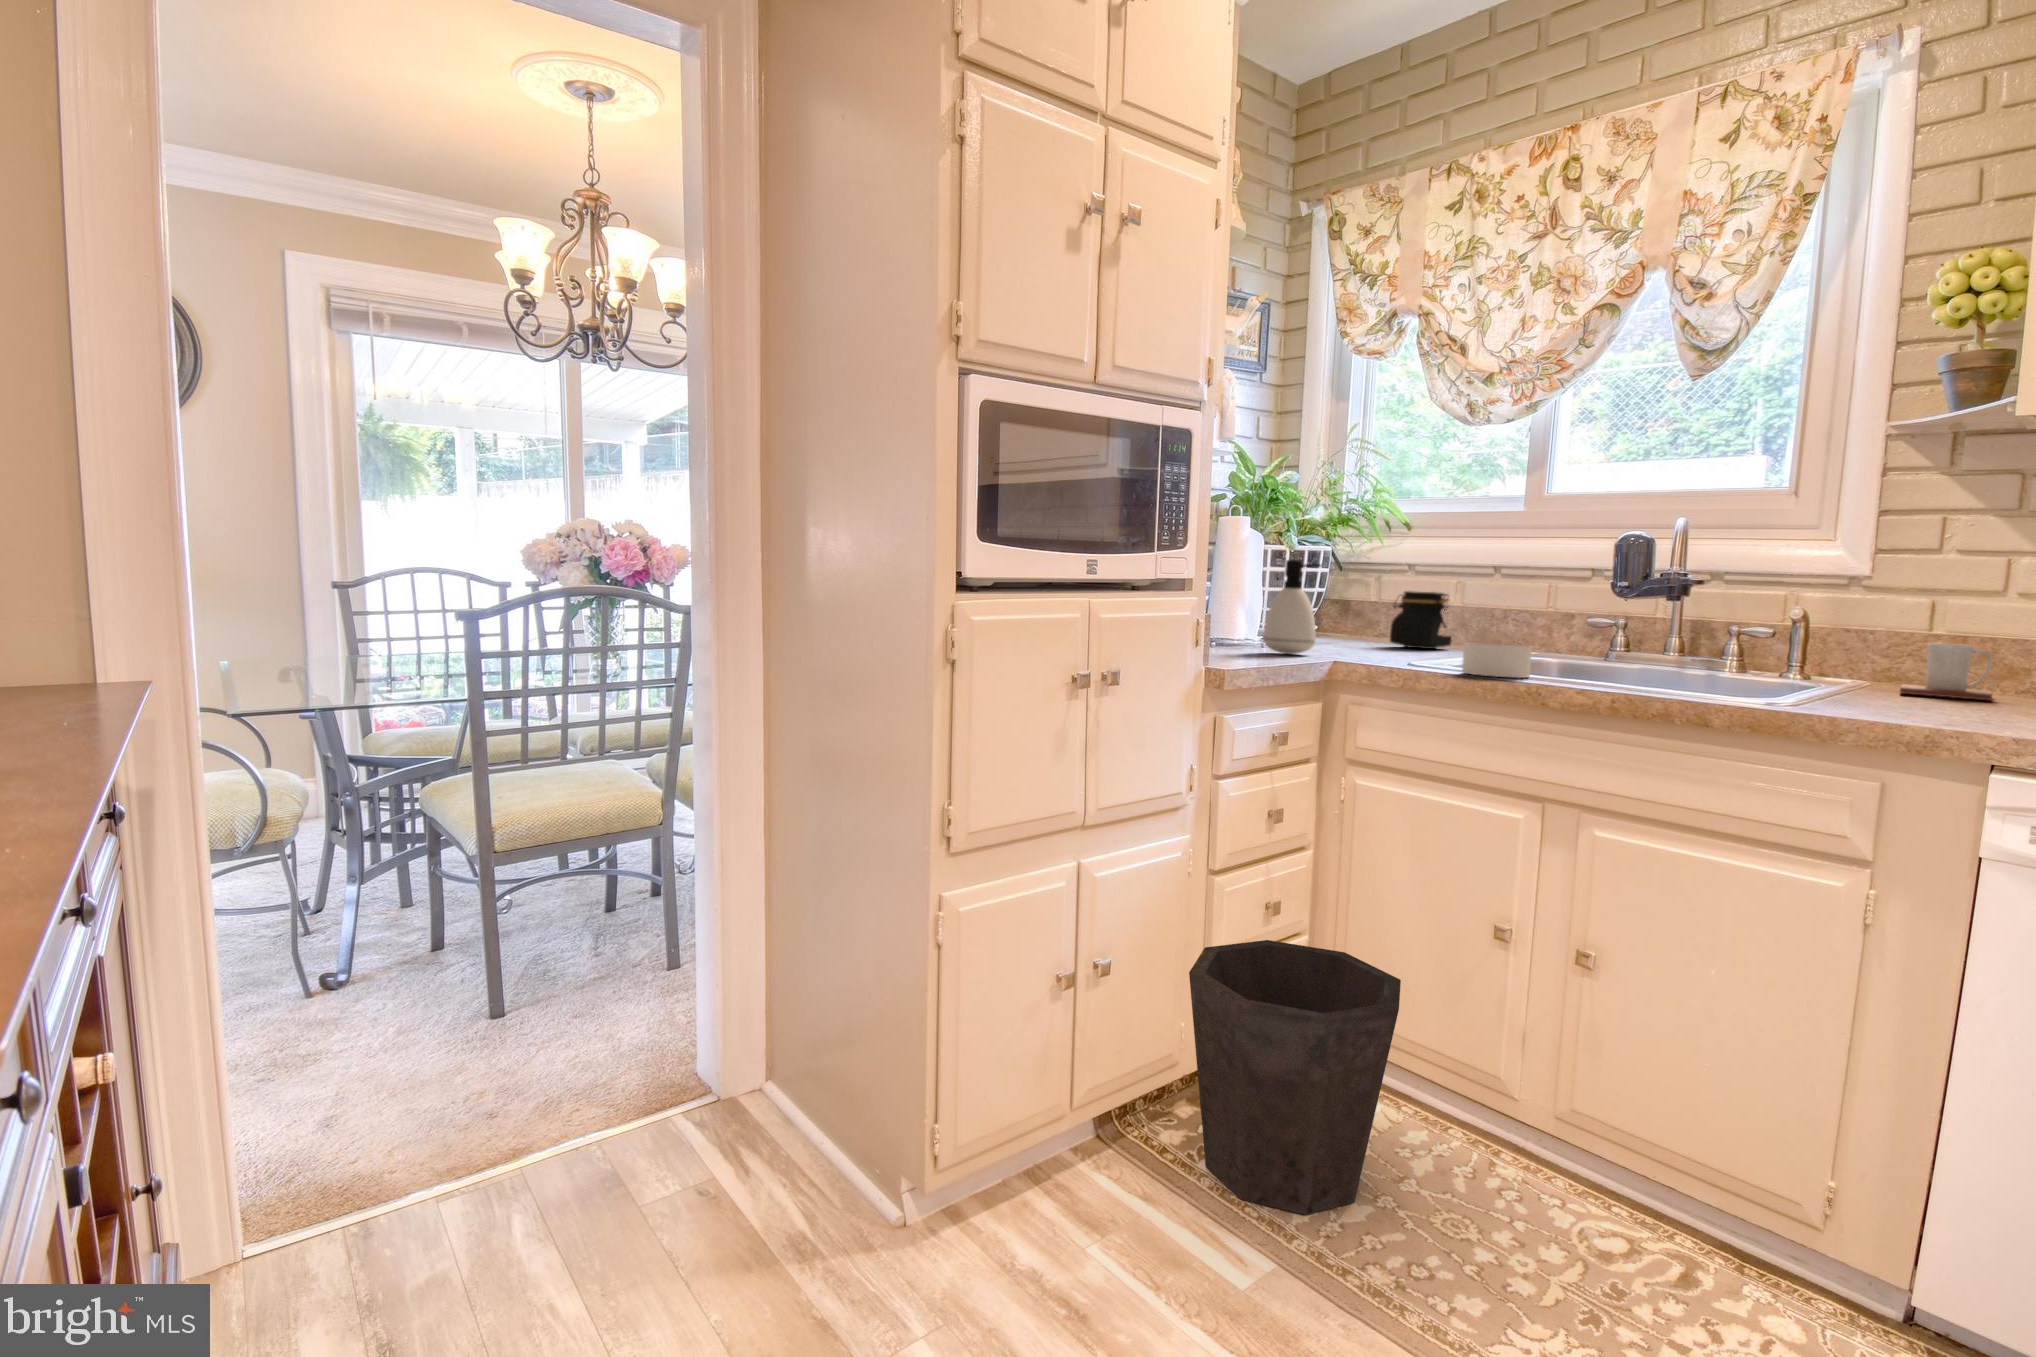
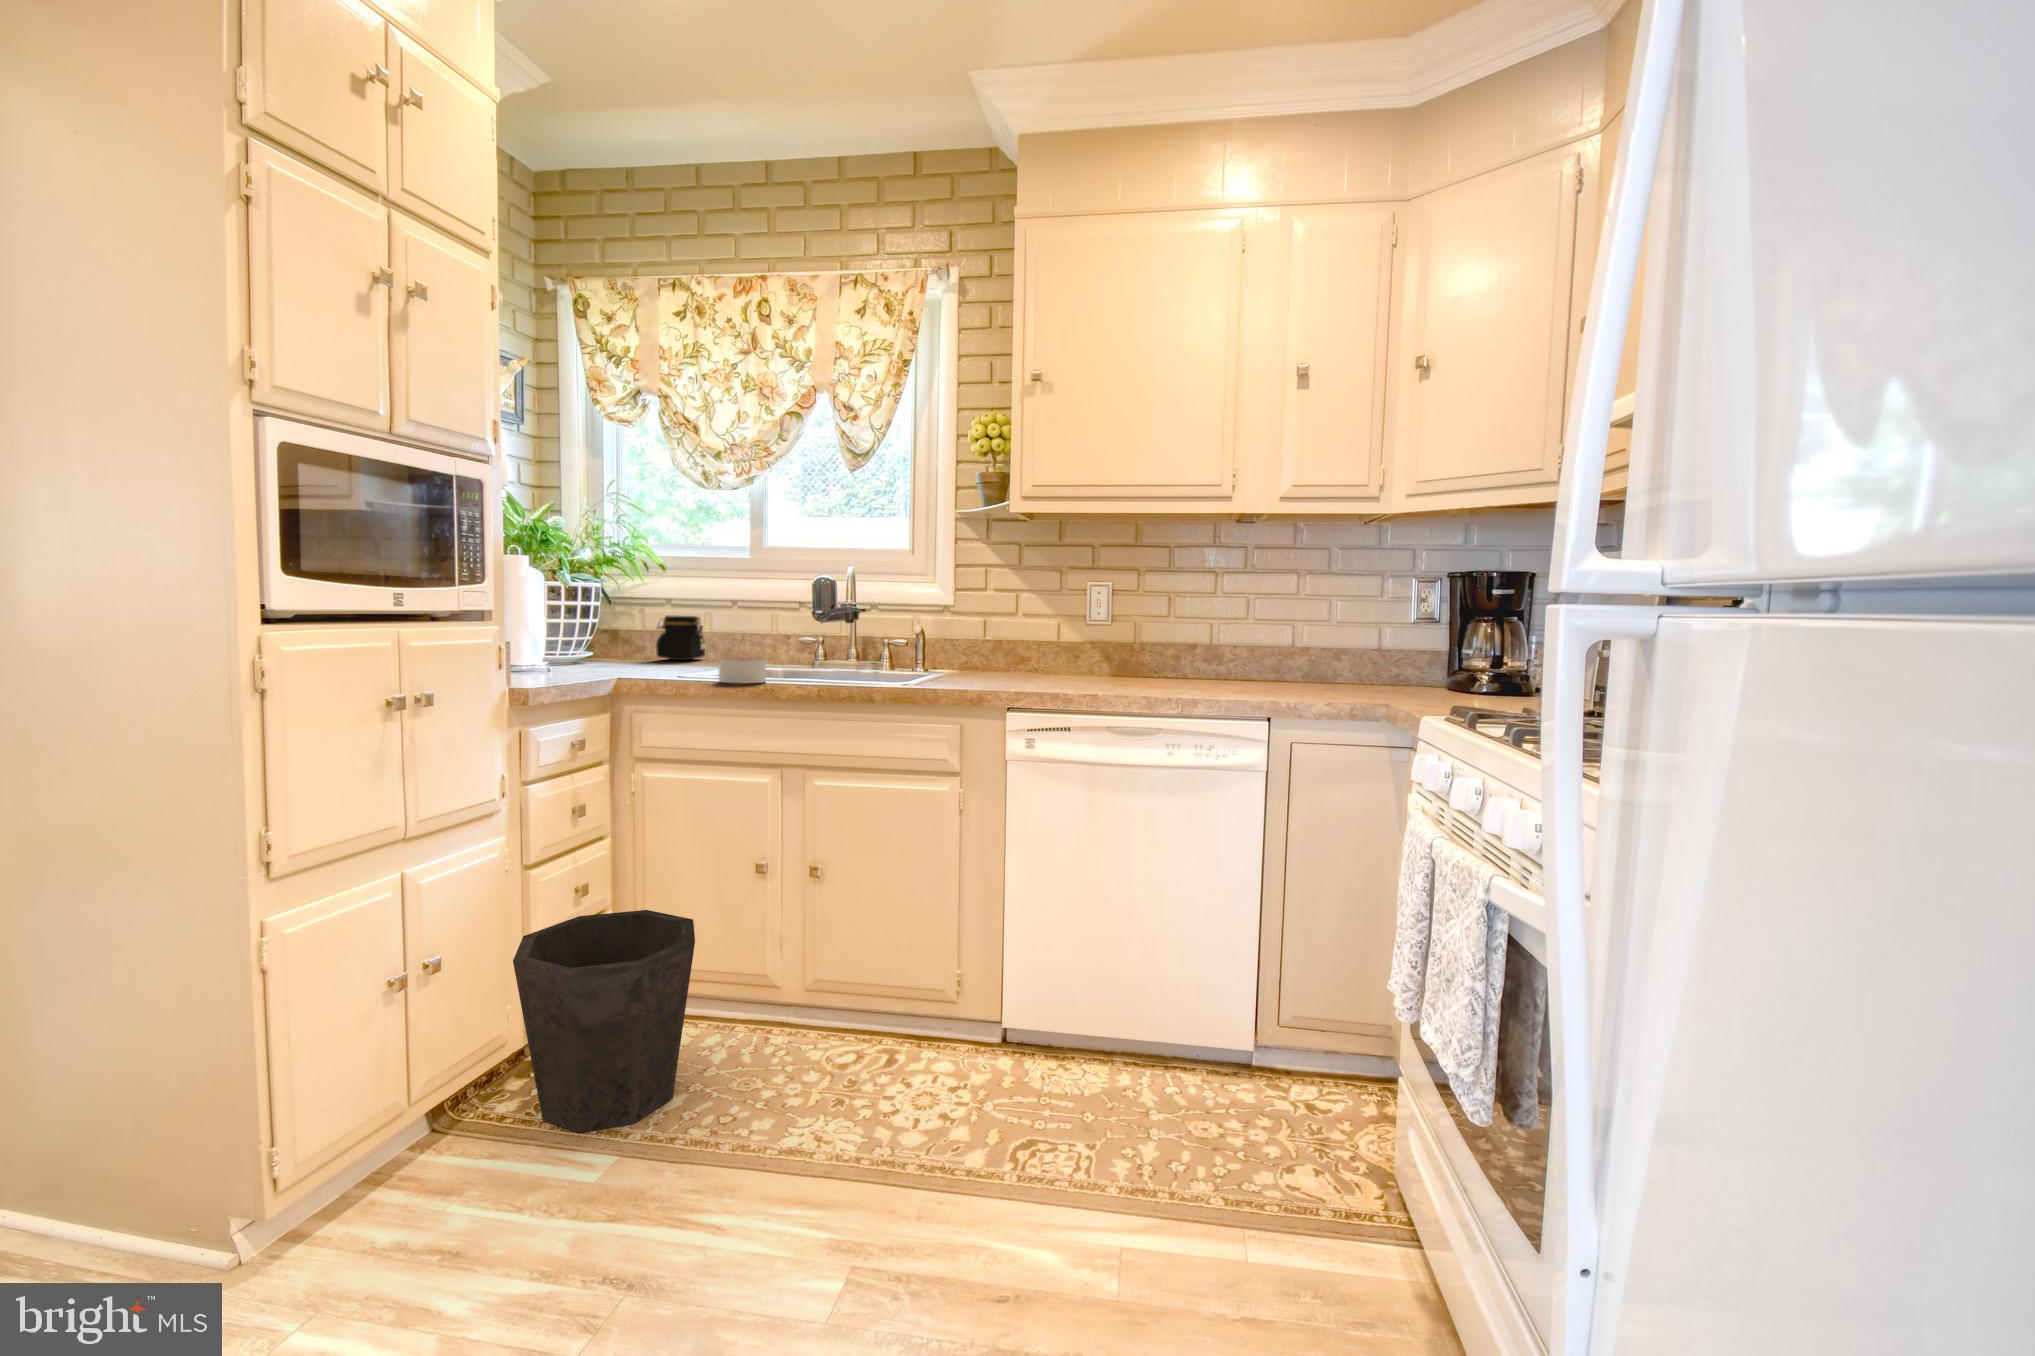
soap dispenser: present [1263,559,1321,654] -> none [550,595,598,674]
mug: present [1900,643,1992,700] -> none [970,644,1011,676]

